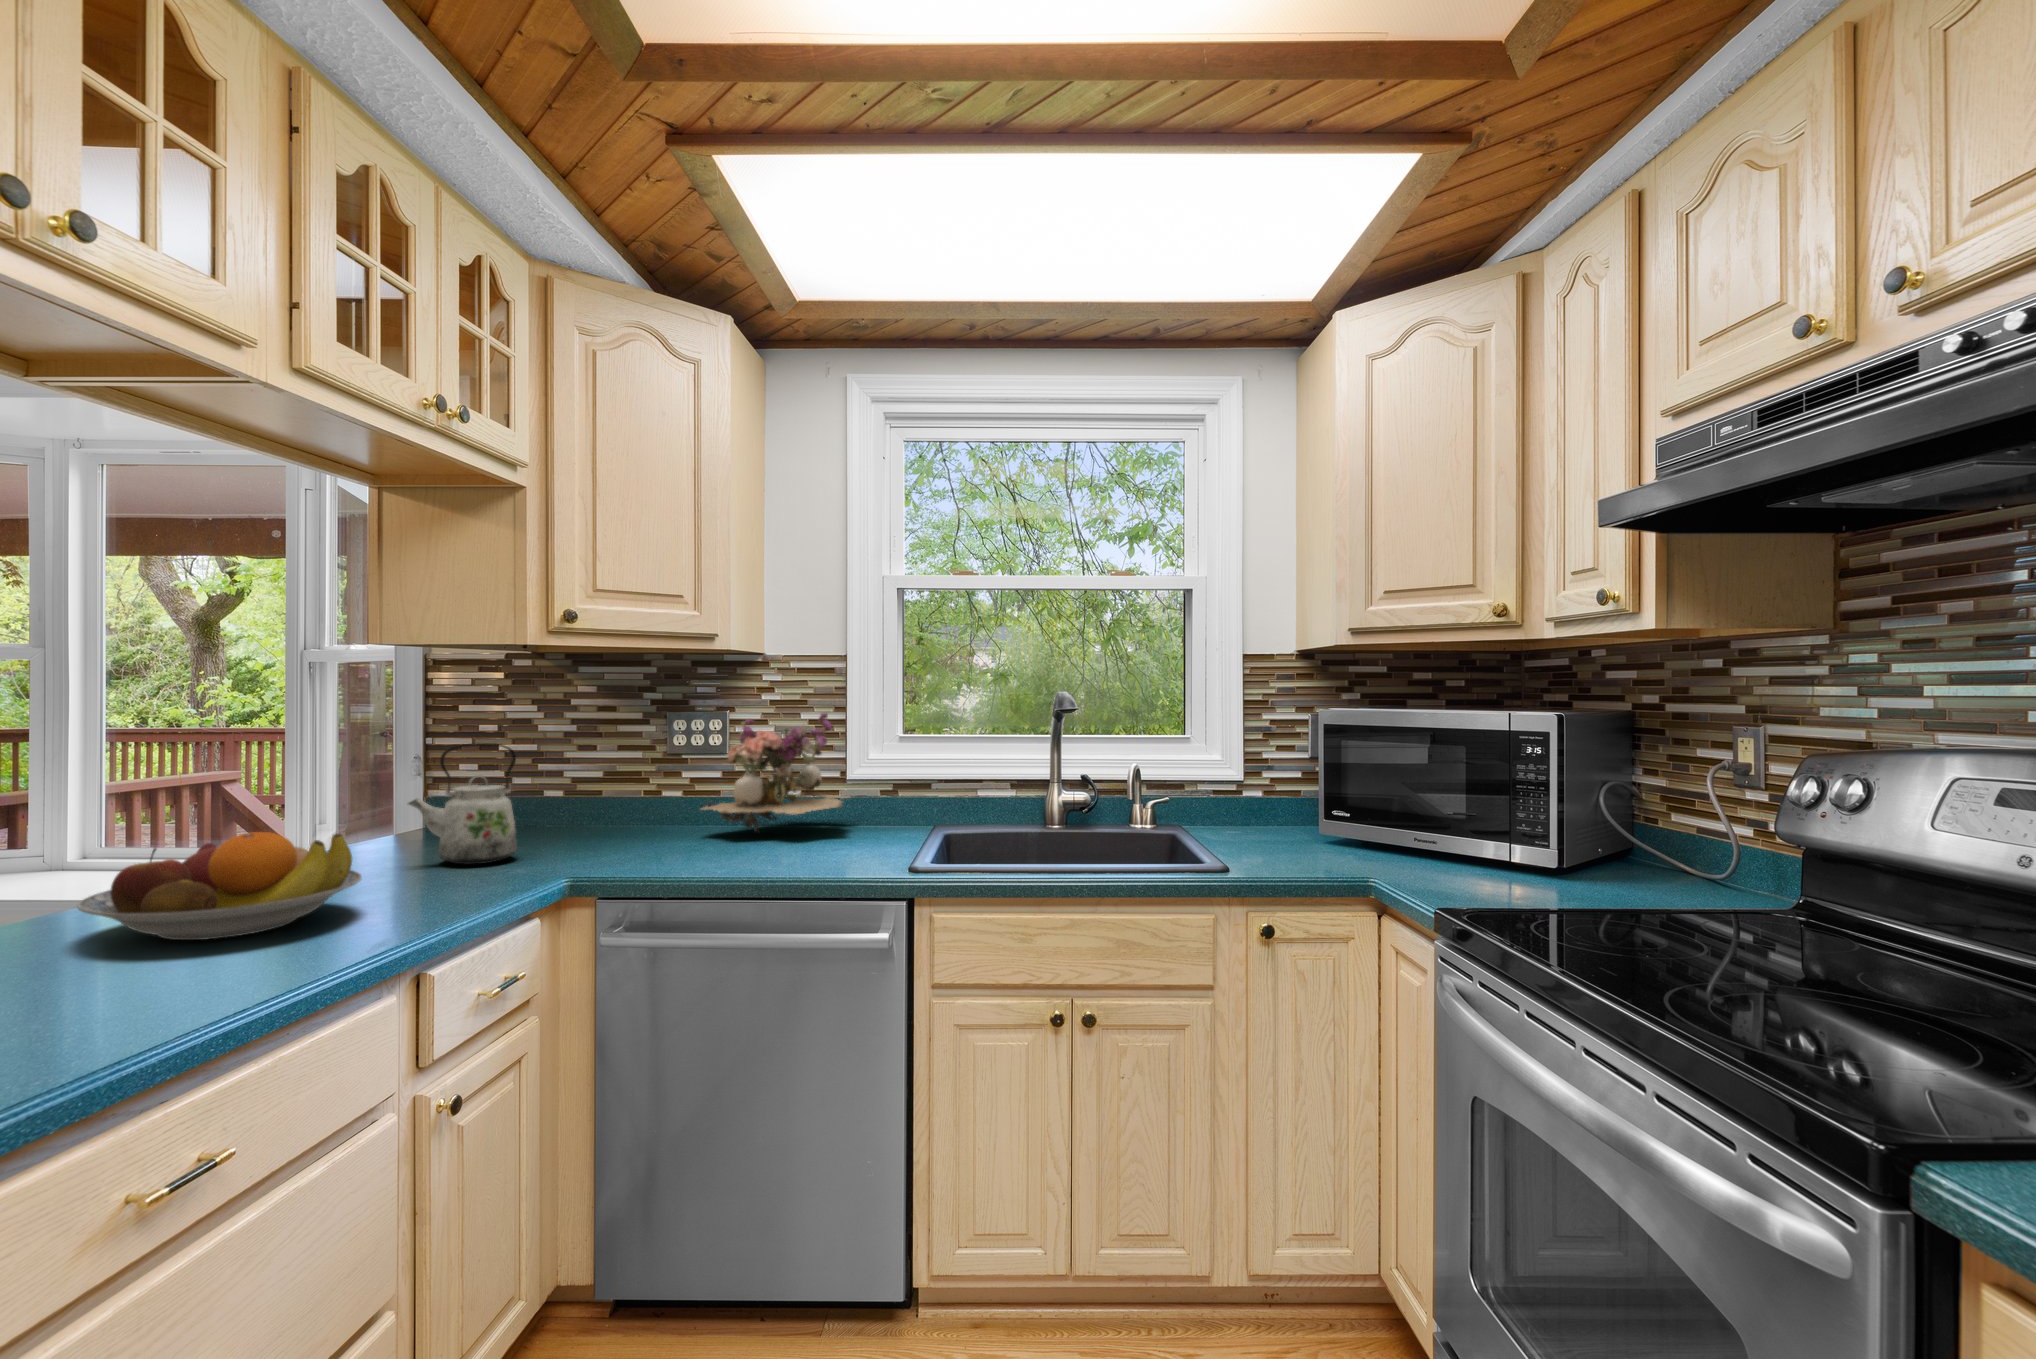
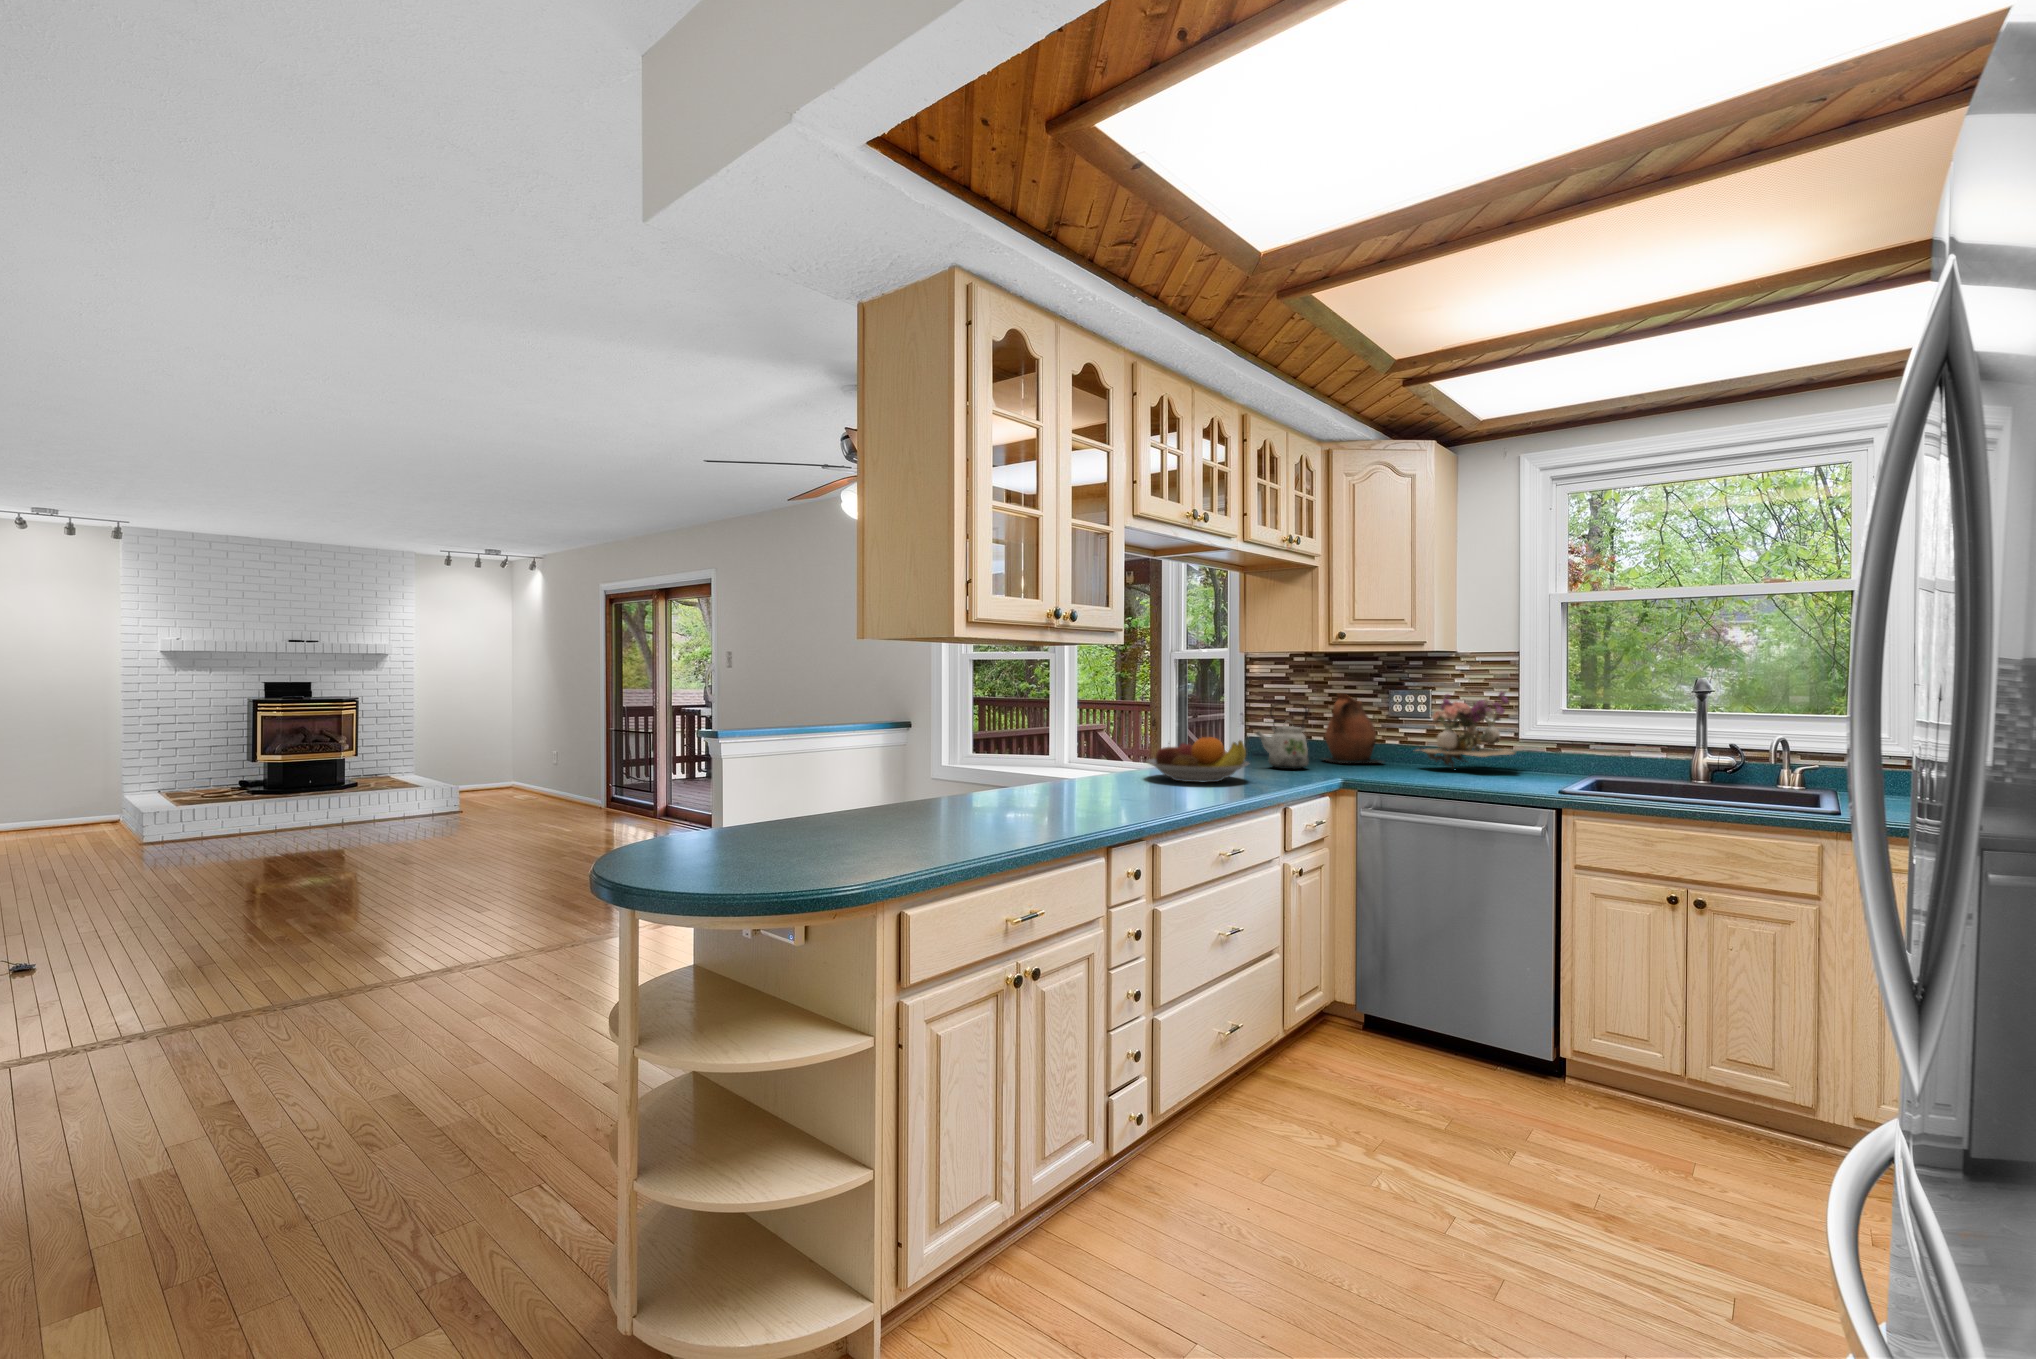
ceramic pitcher: none [547,722,658,837] -> present [1325,694,1384,763]

